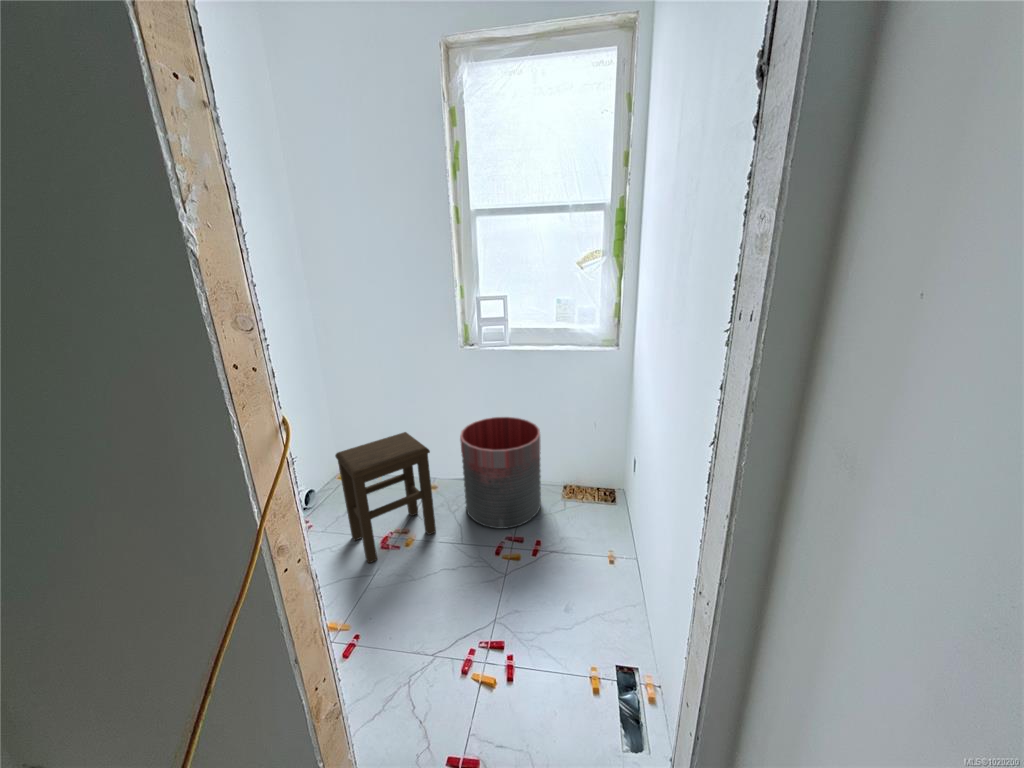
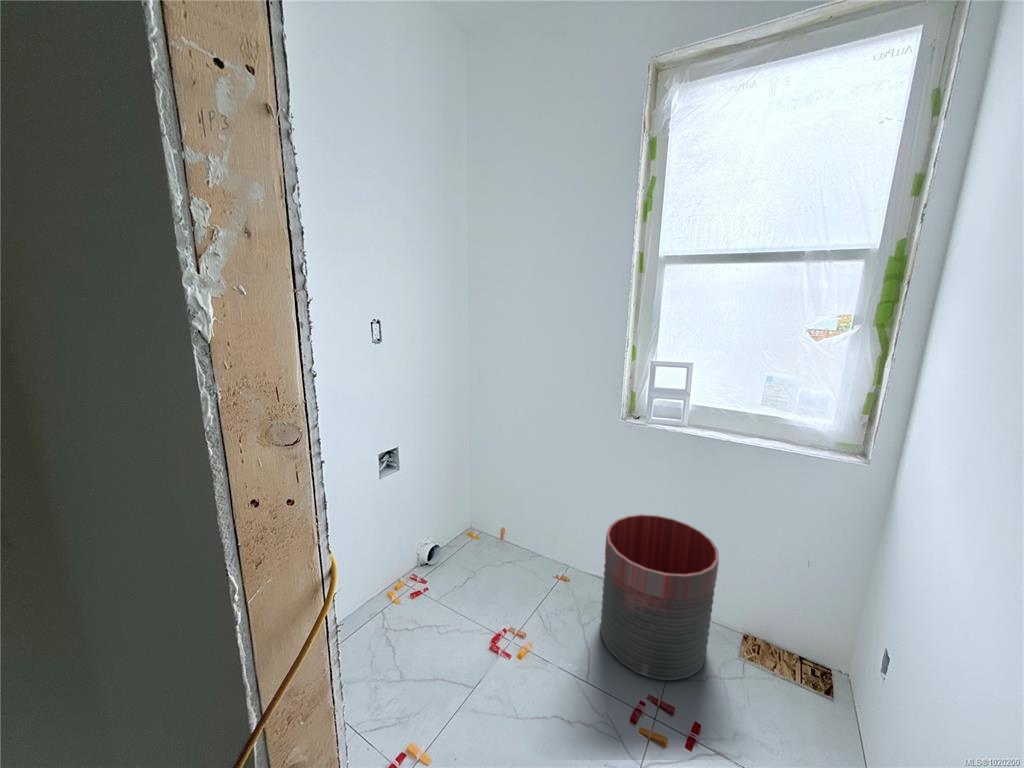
stool: present [335,432,436,563] -> none [461,512,565,667]

